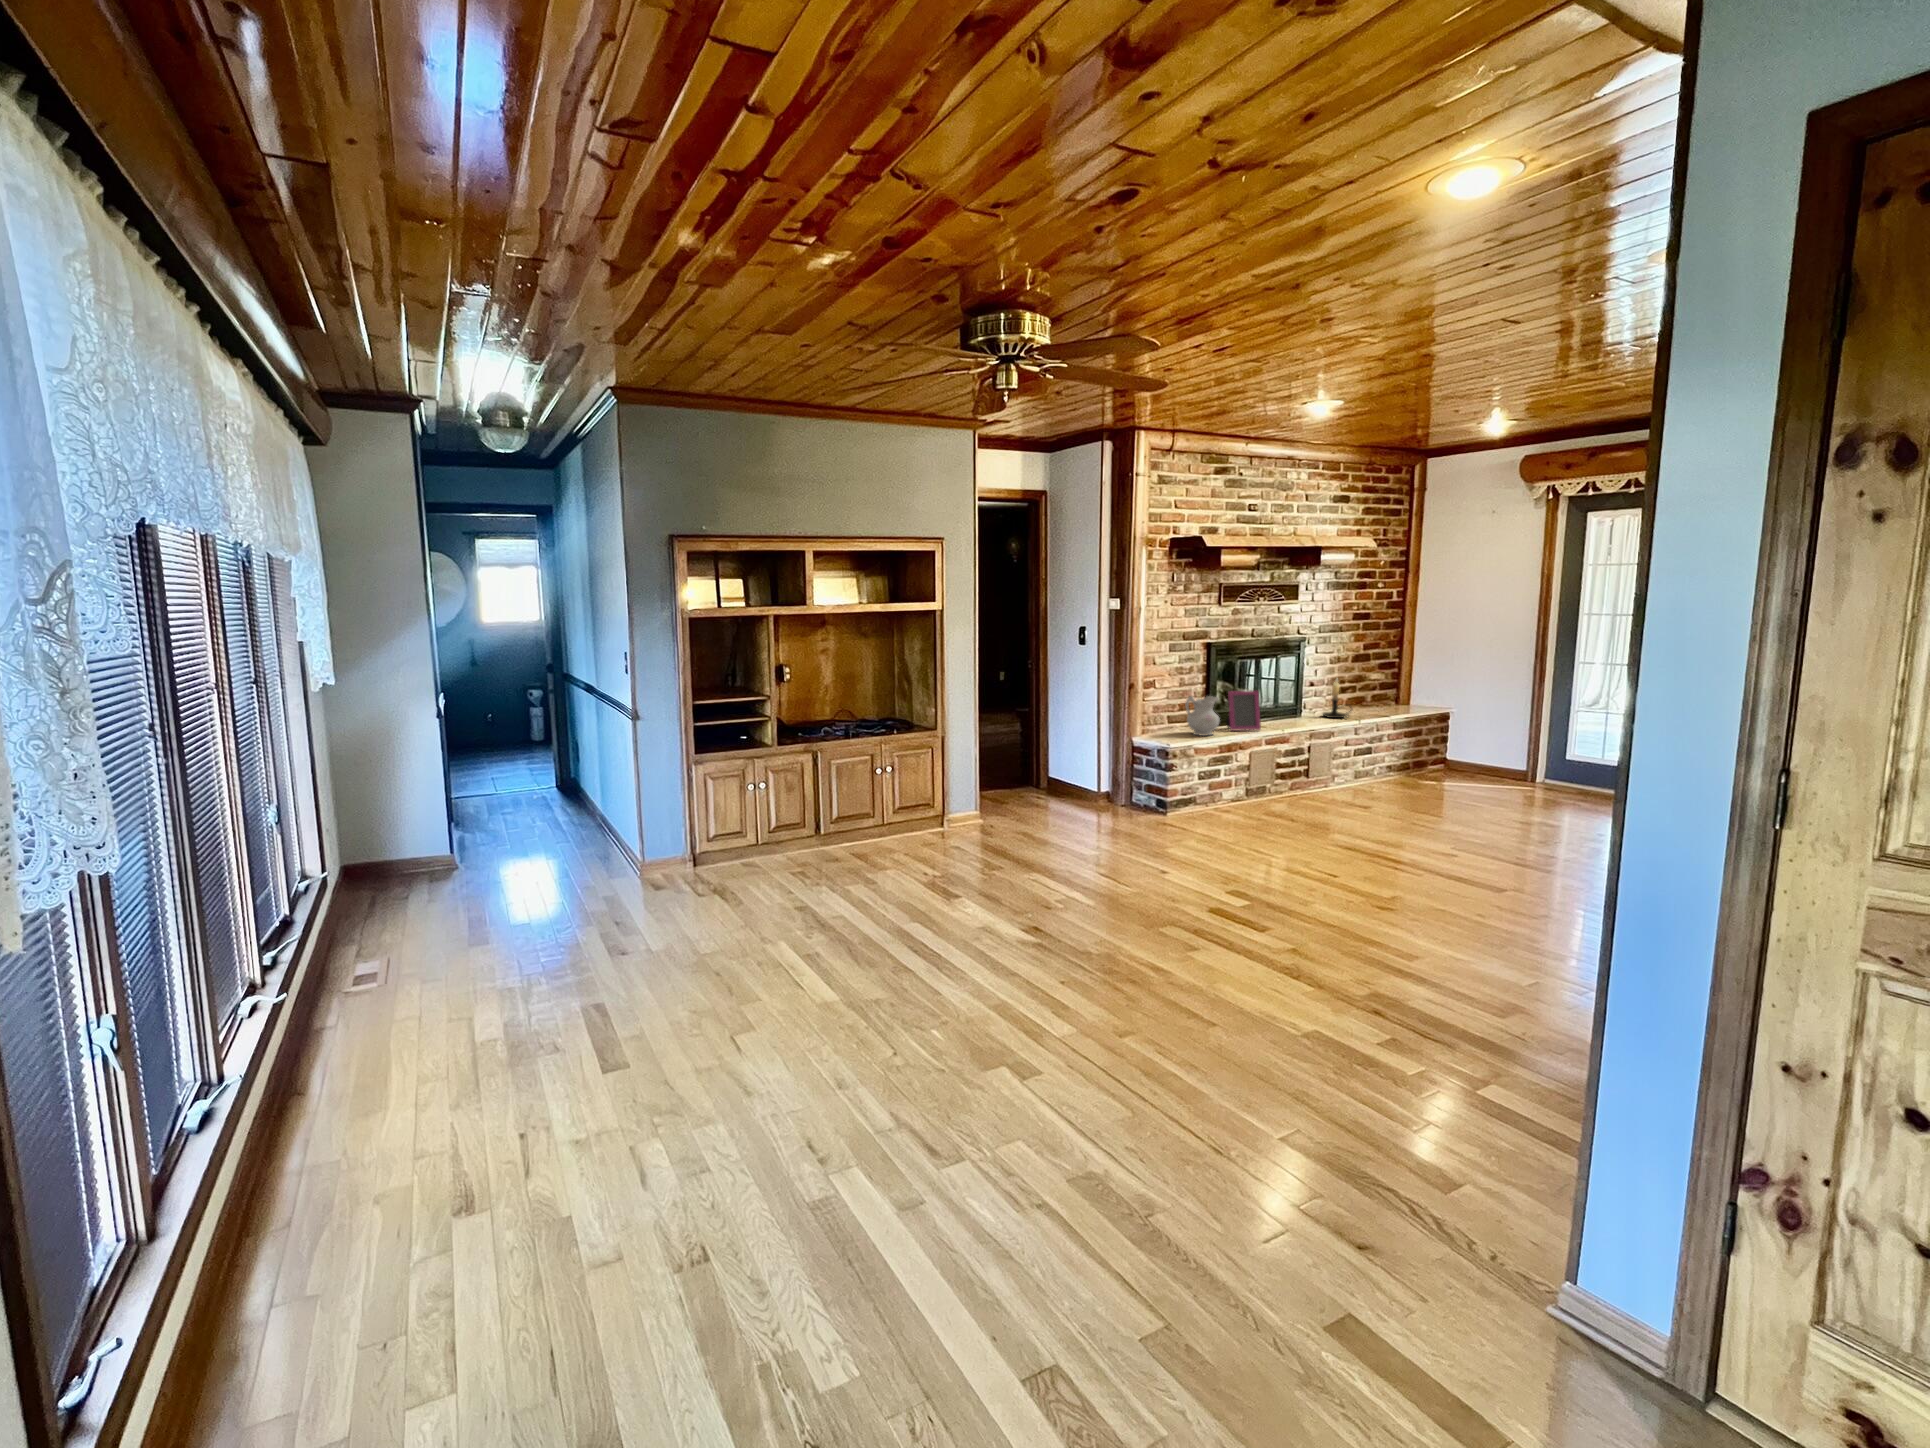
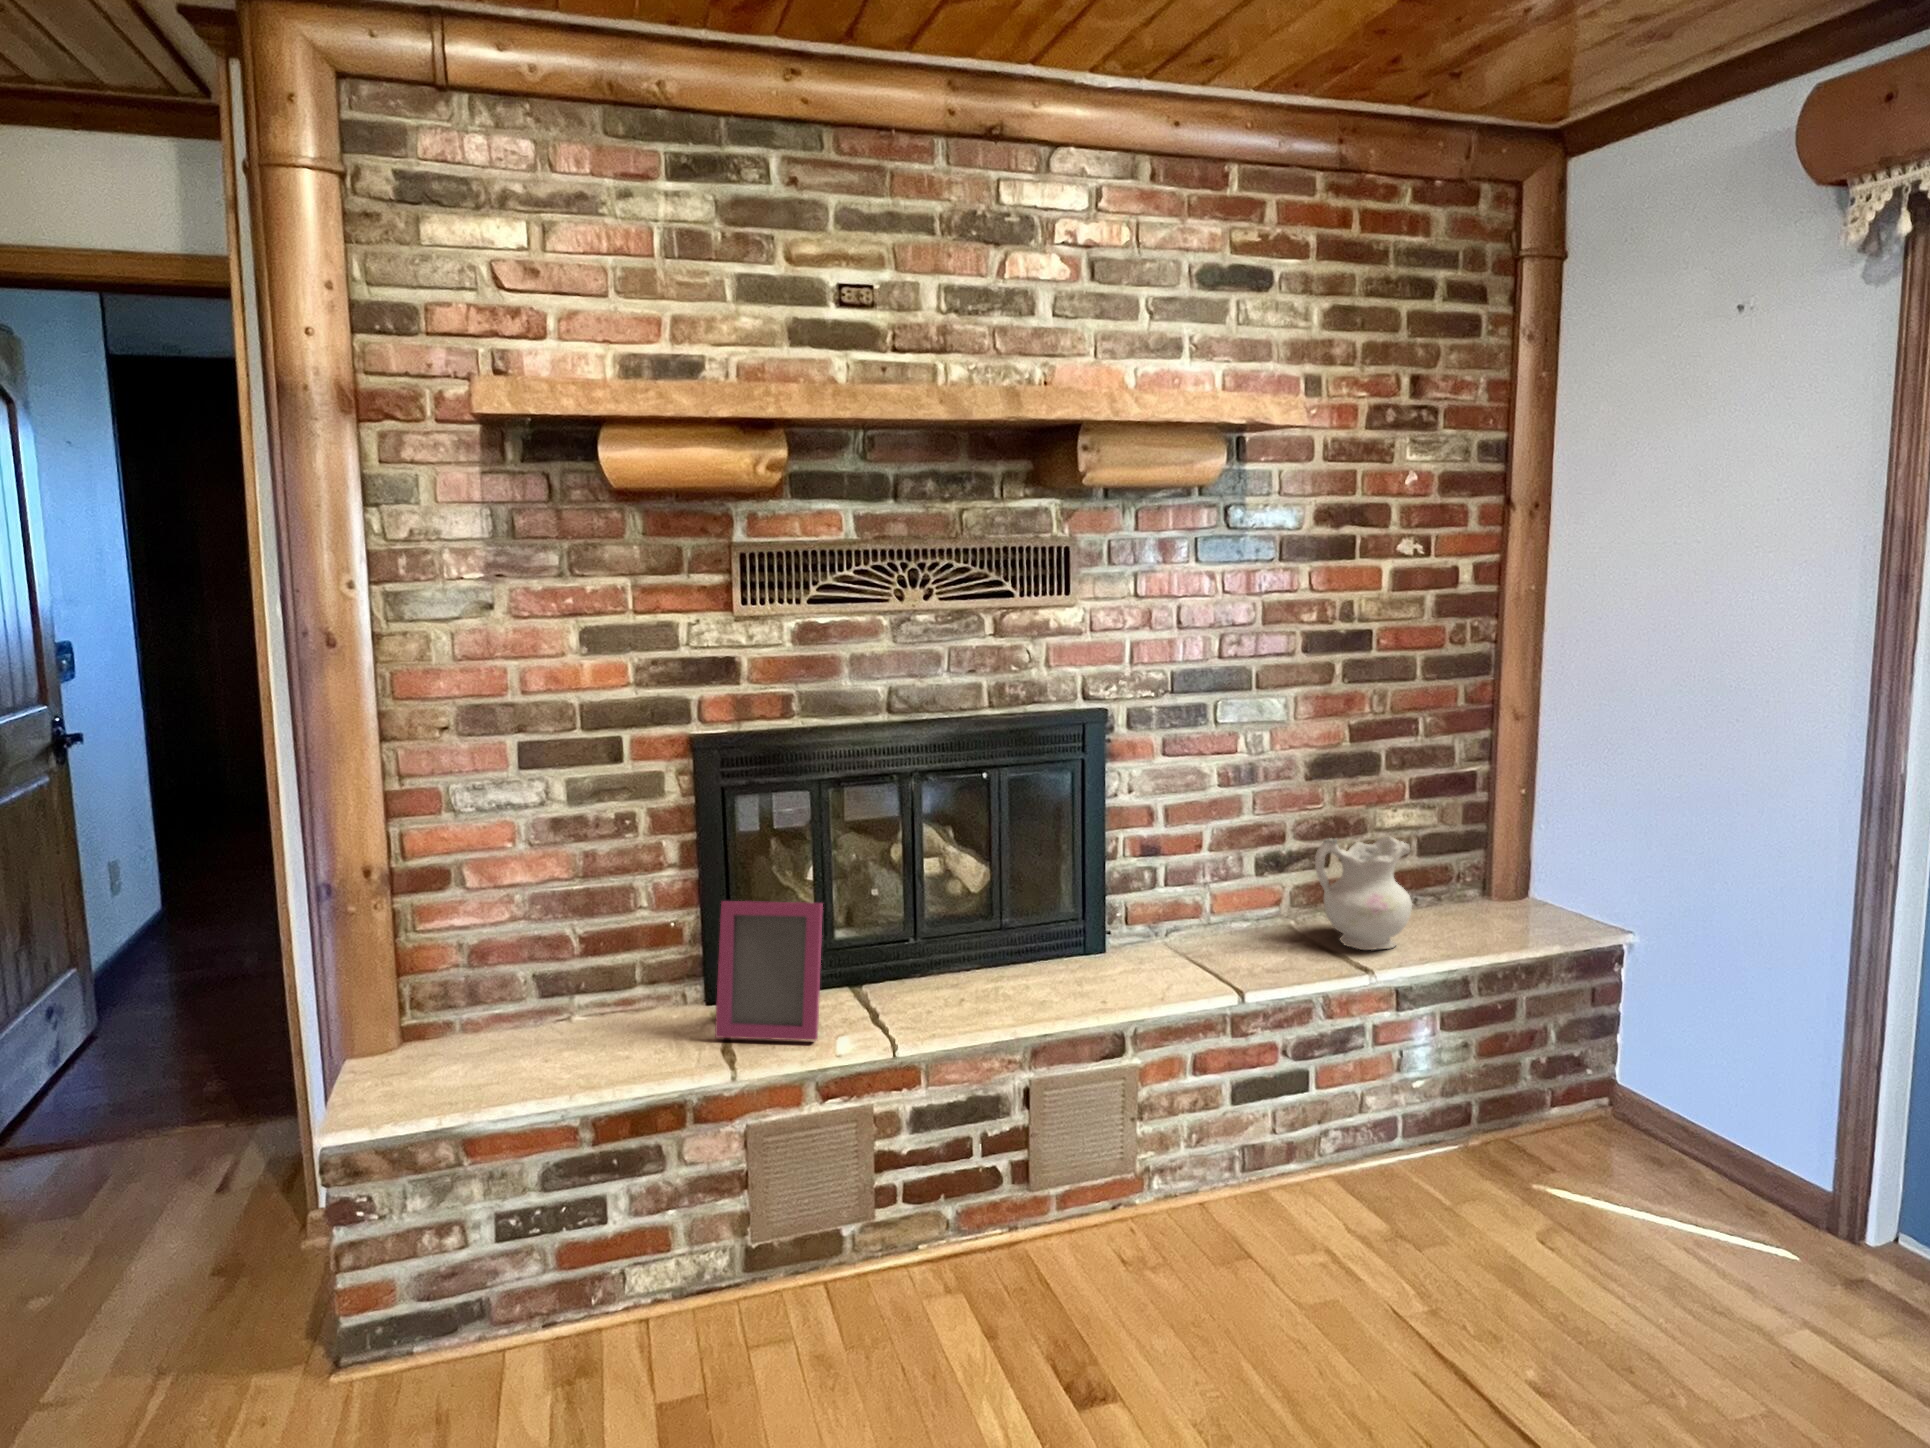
candle holder: present [1323,679,1351,718] -> none [1166,836,1237,971]
ceramic pitcher: present [1185,696,1219,736] -> present [1315,837,1412,950]

